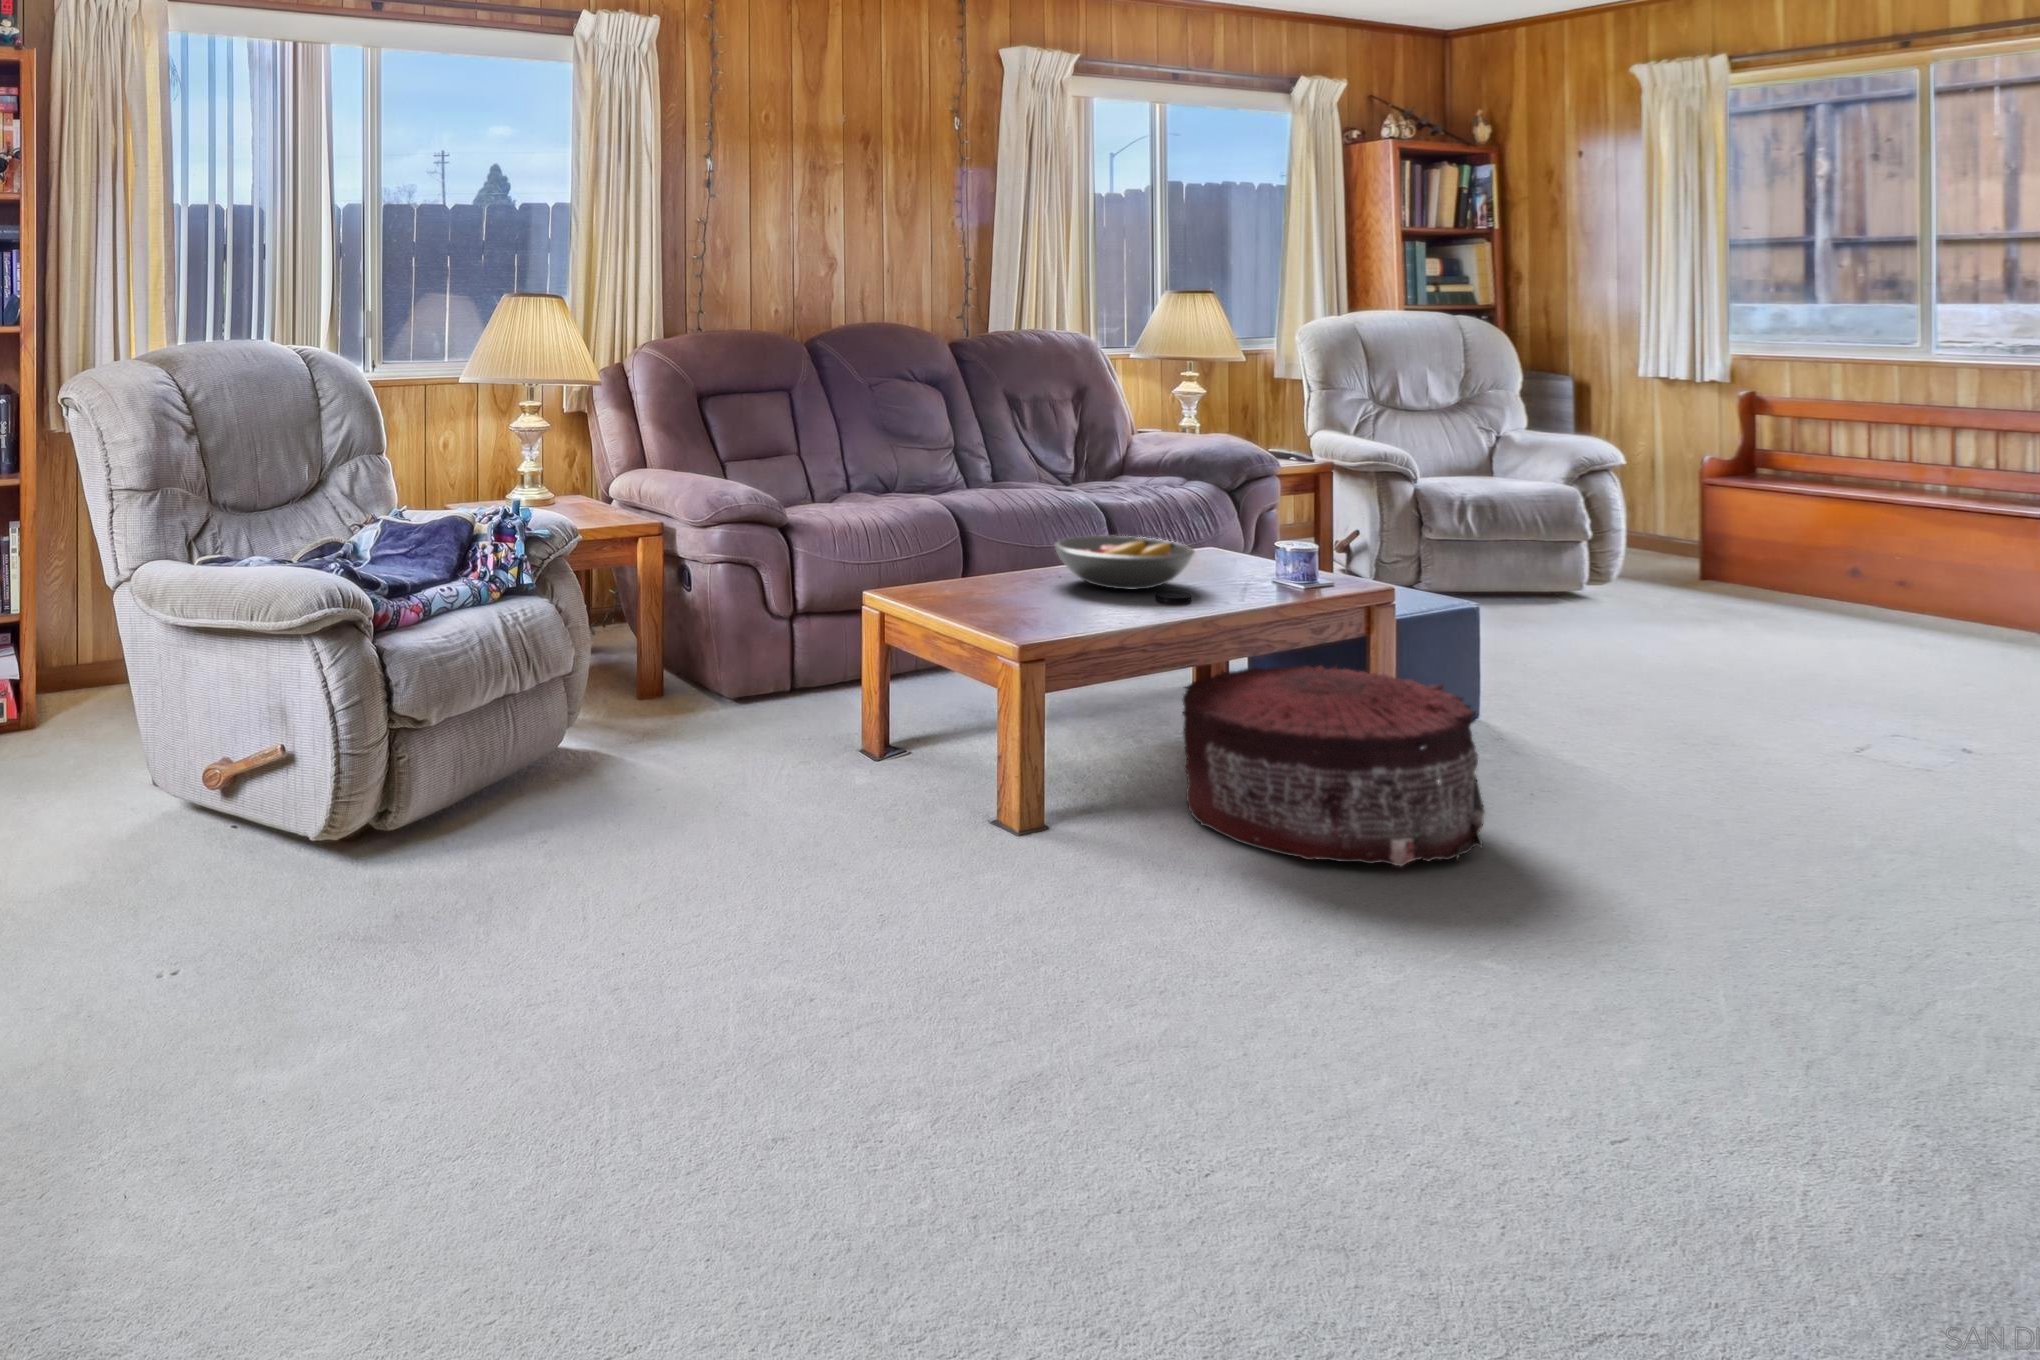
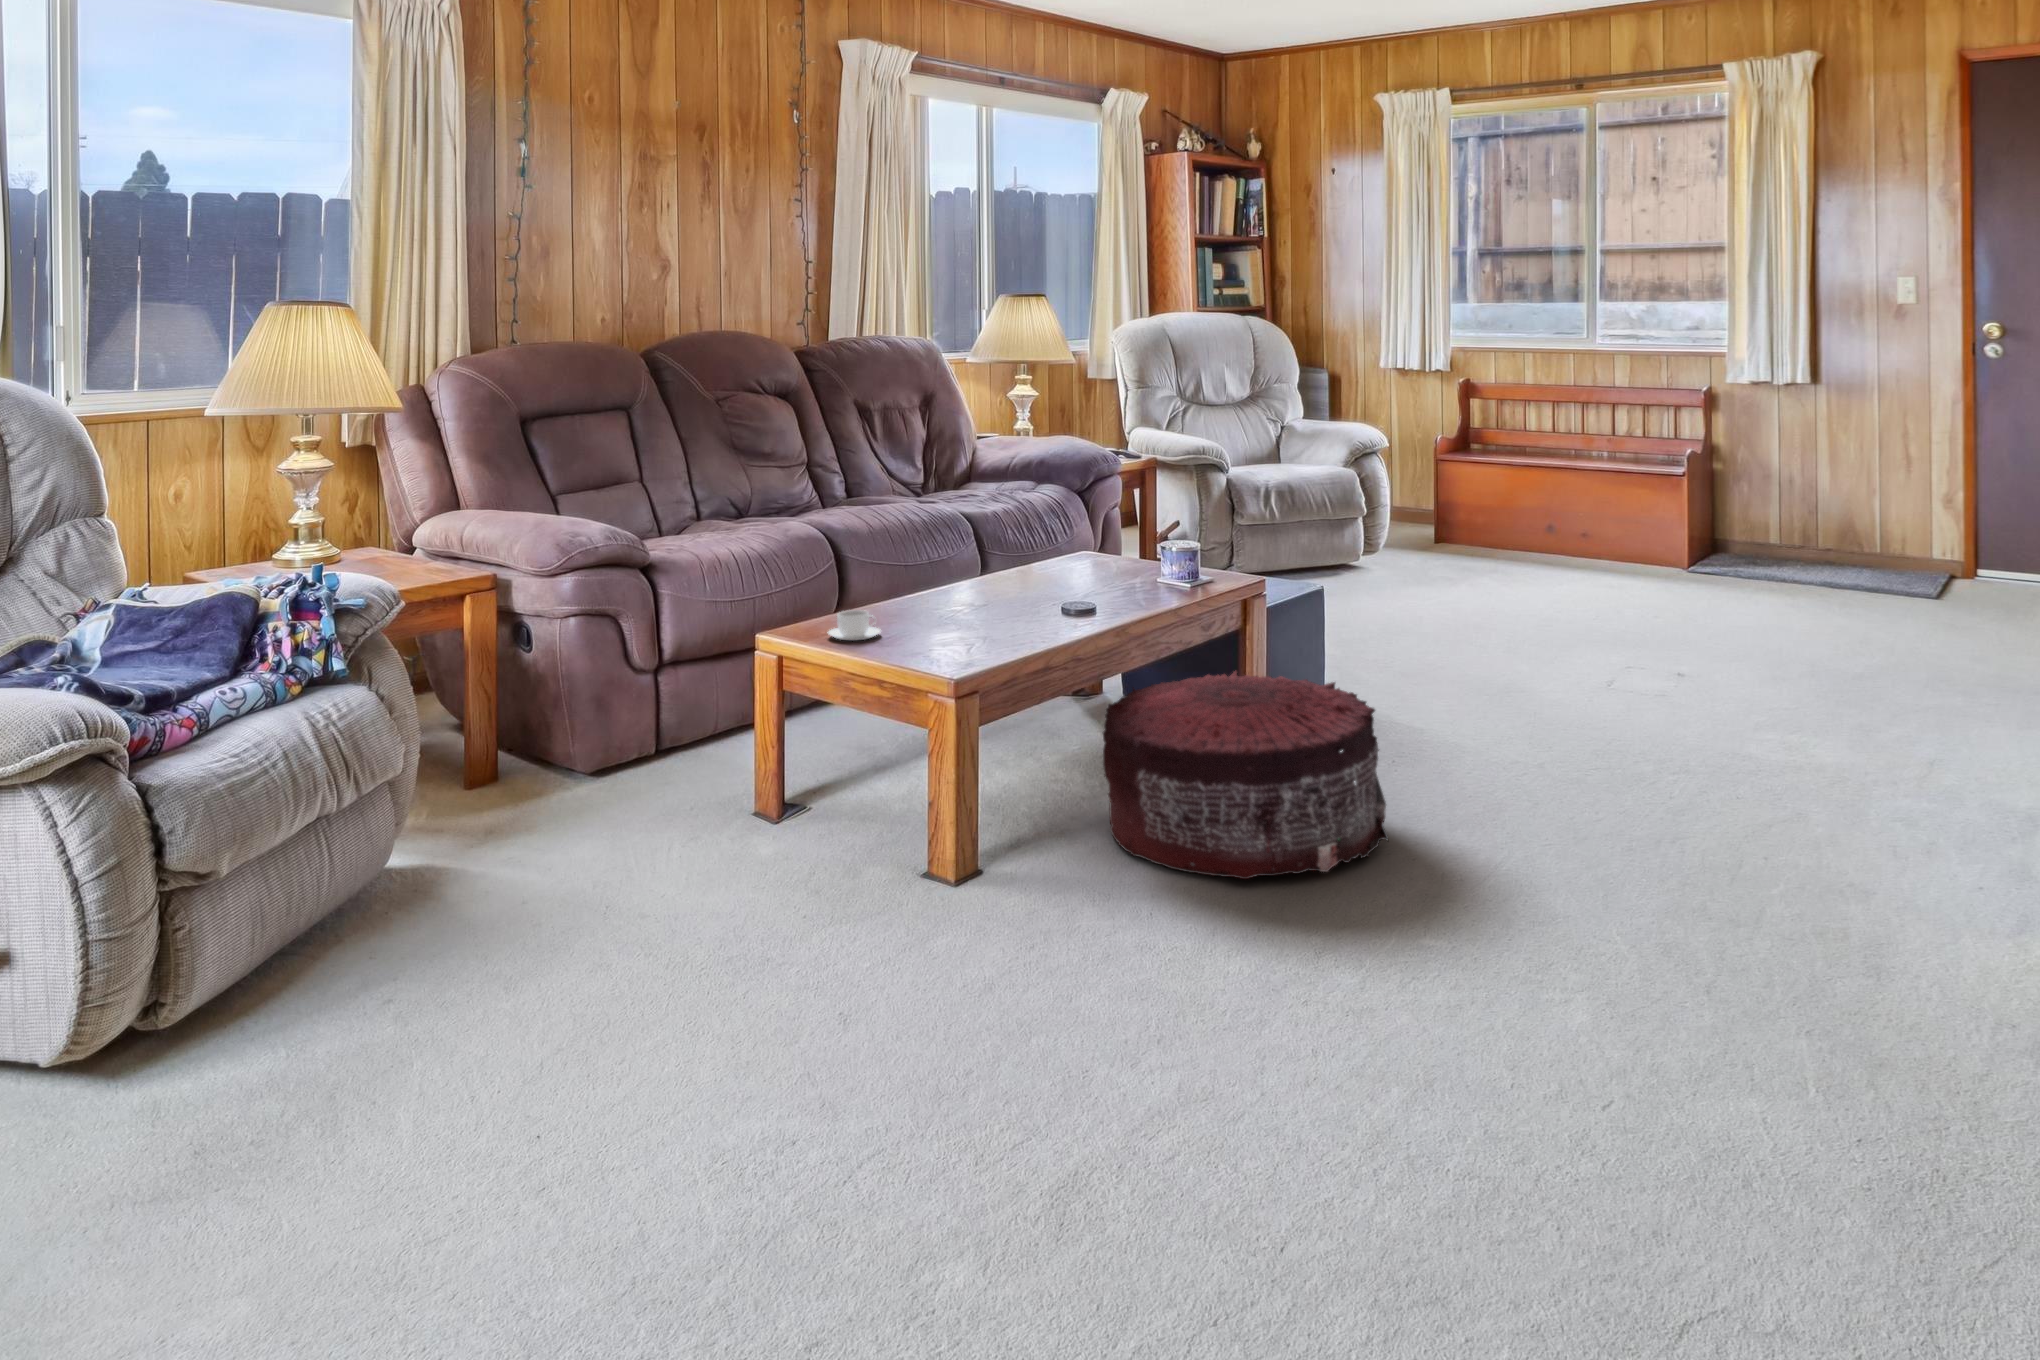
fruit bowl: present [1054,536,1194,589] -> none [946,554,1089,610]
coffee cup: none [931,574,981,601] -> present [828,610,881,641]

